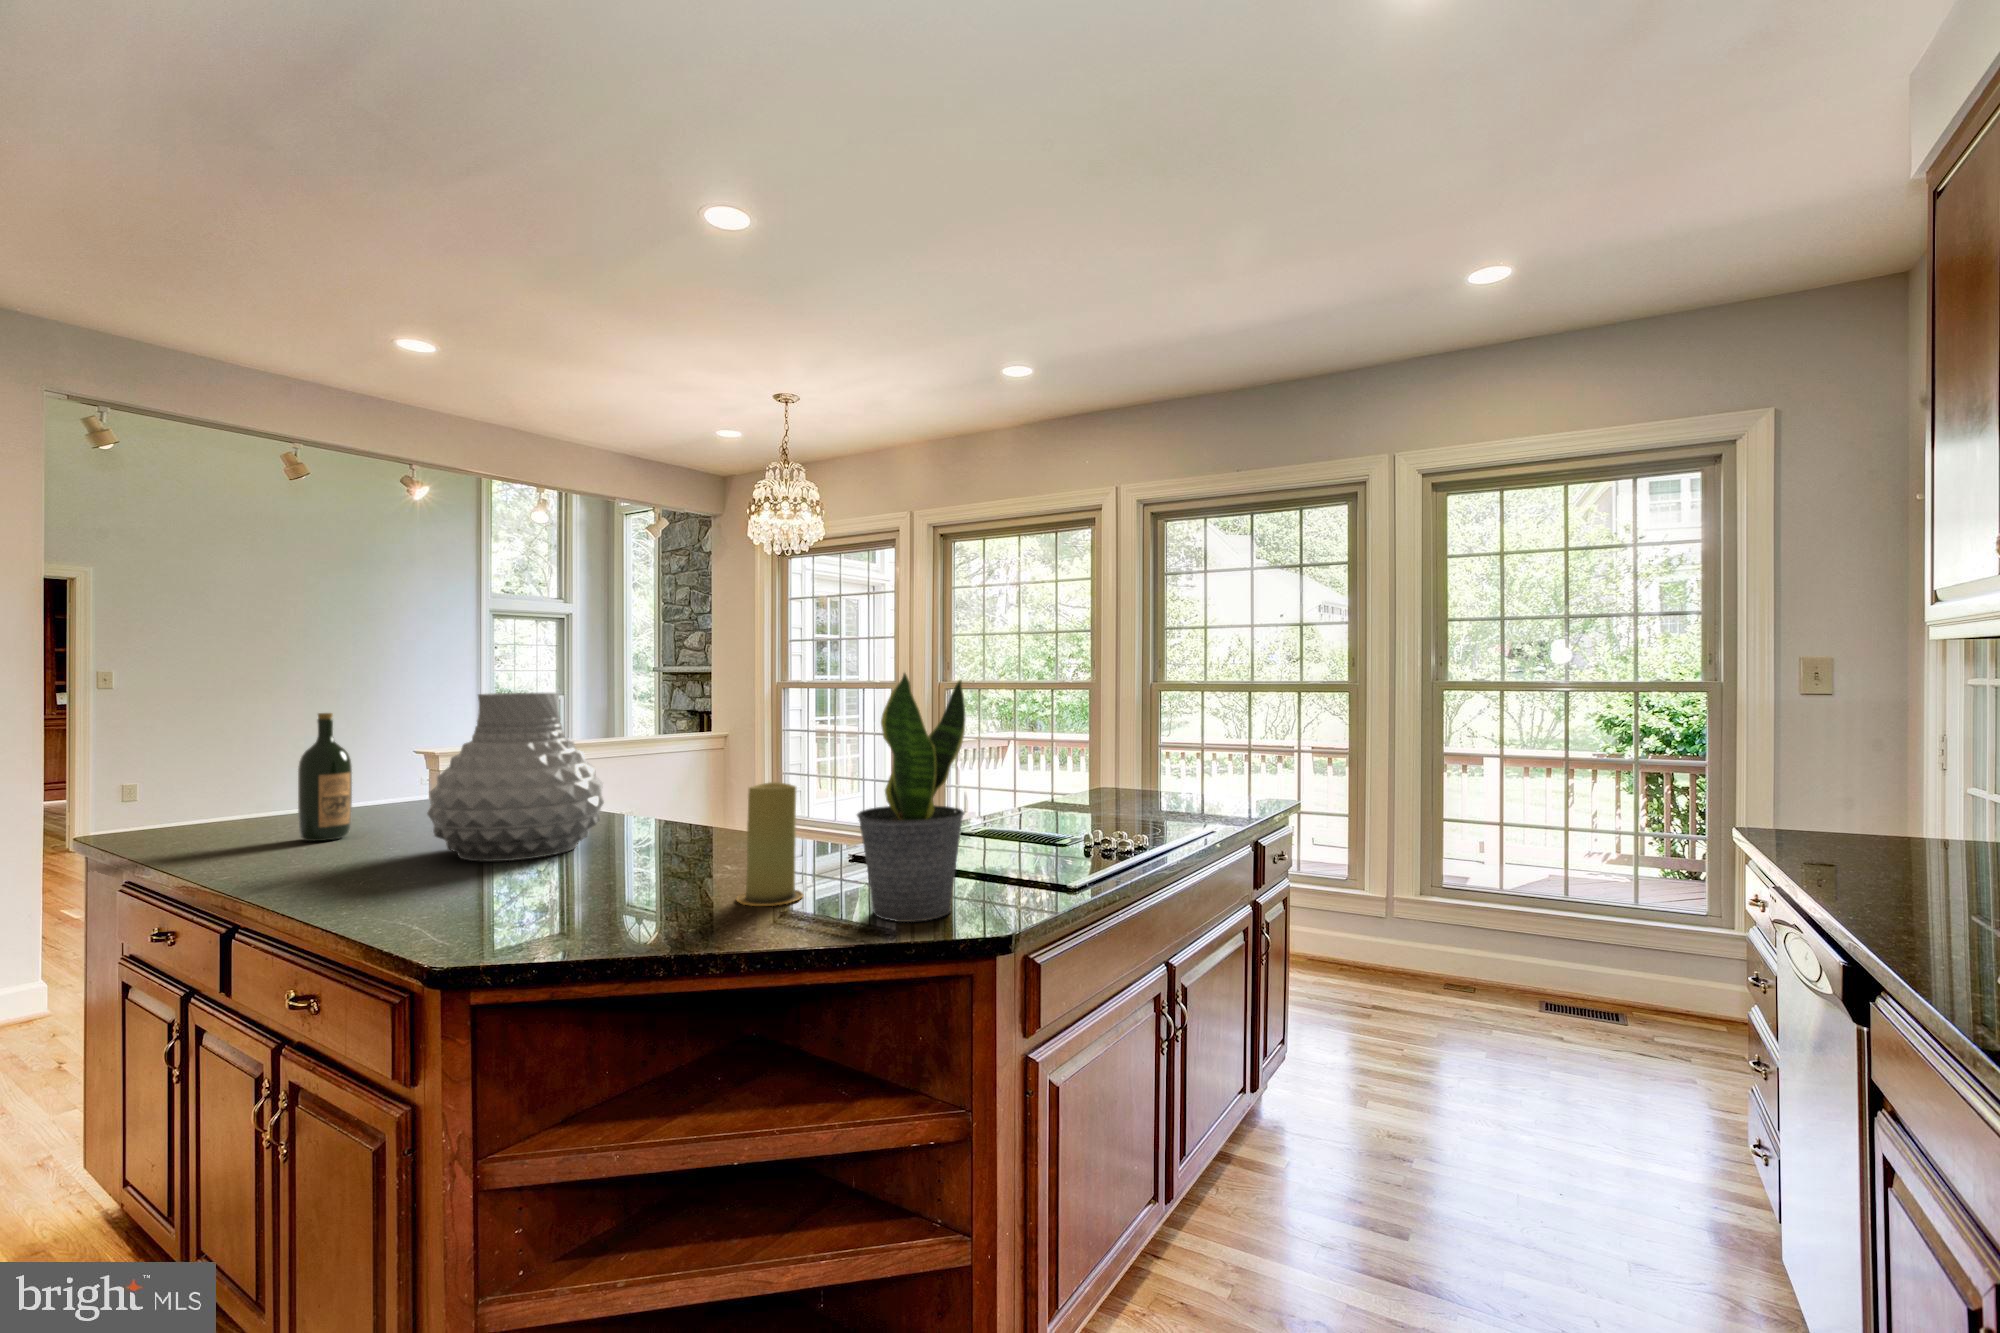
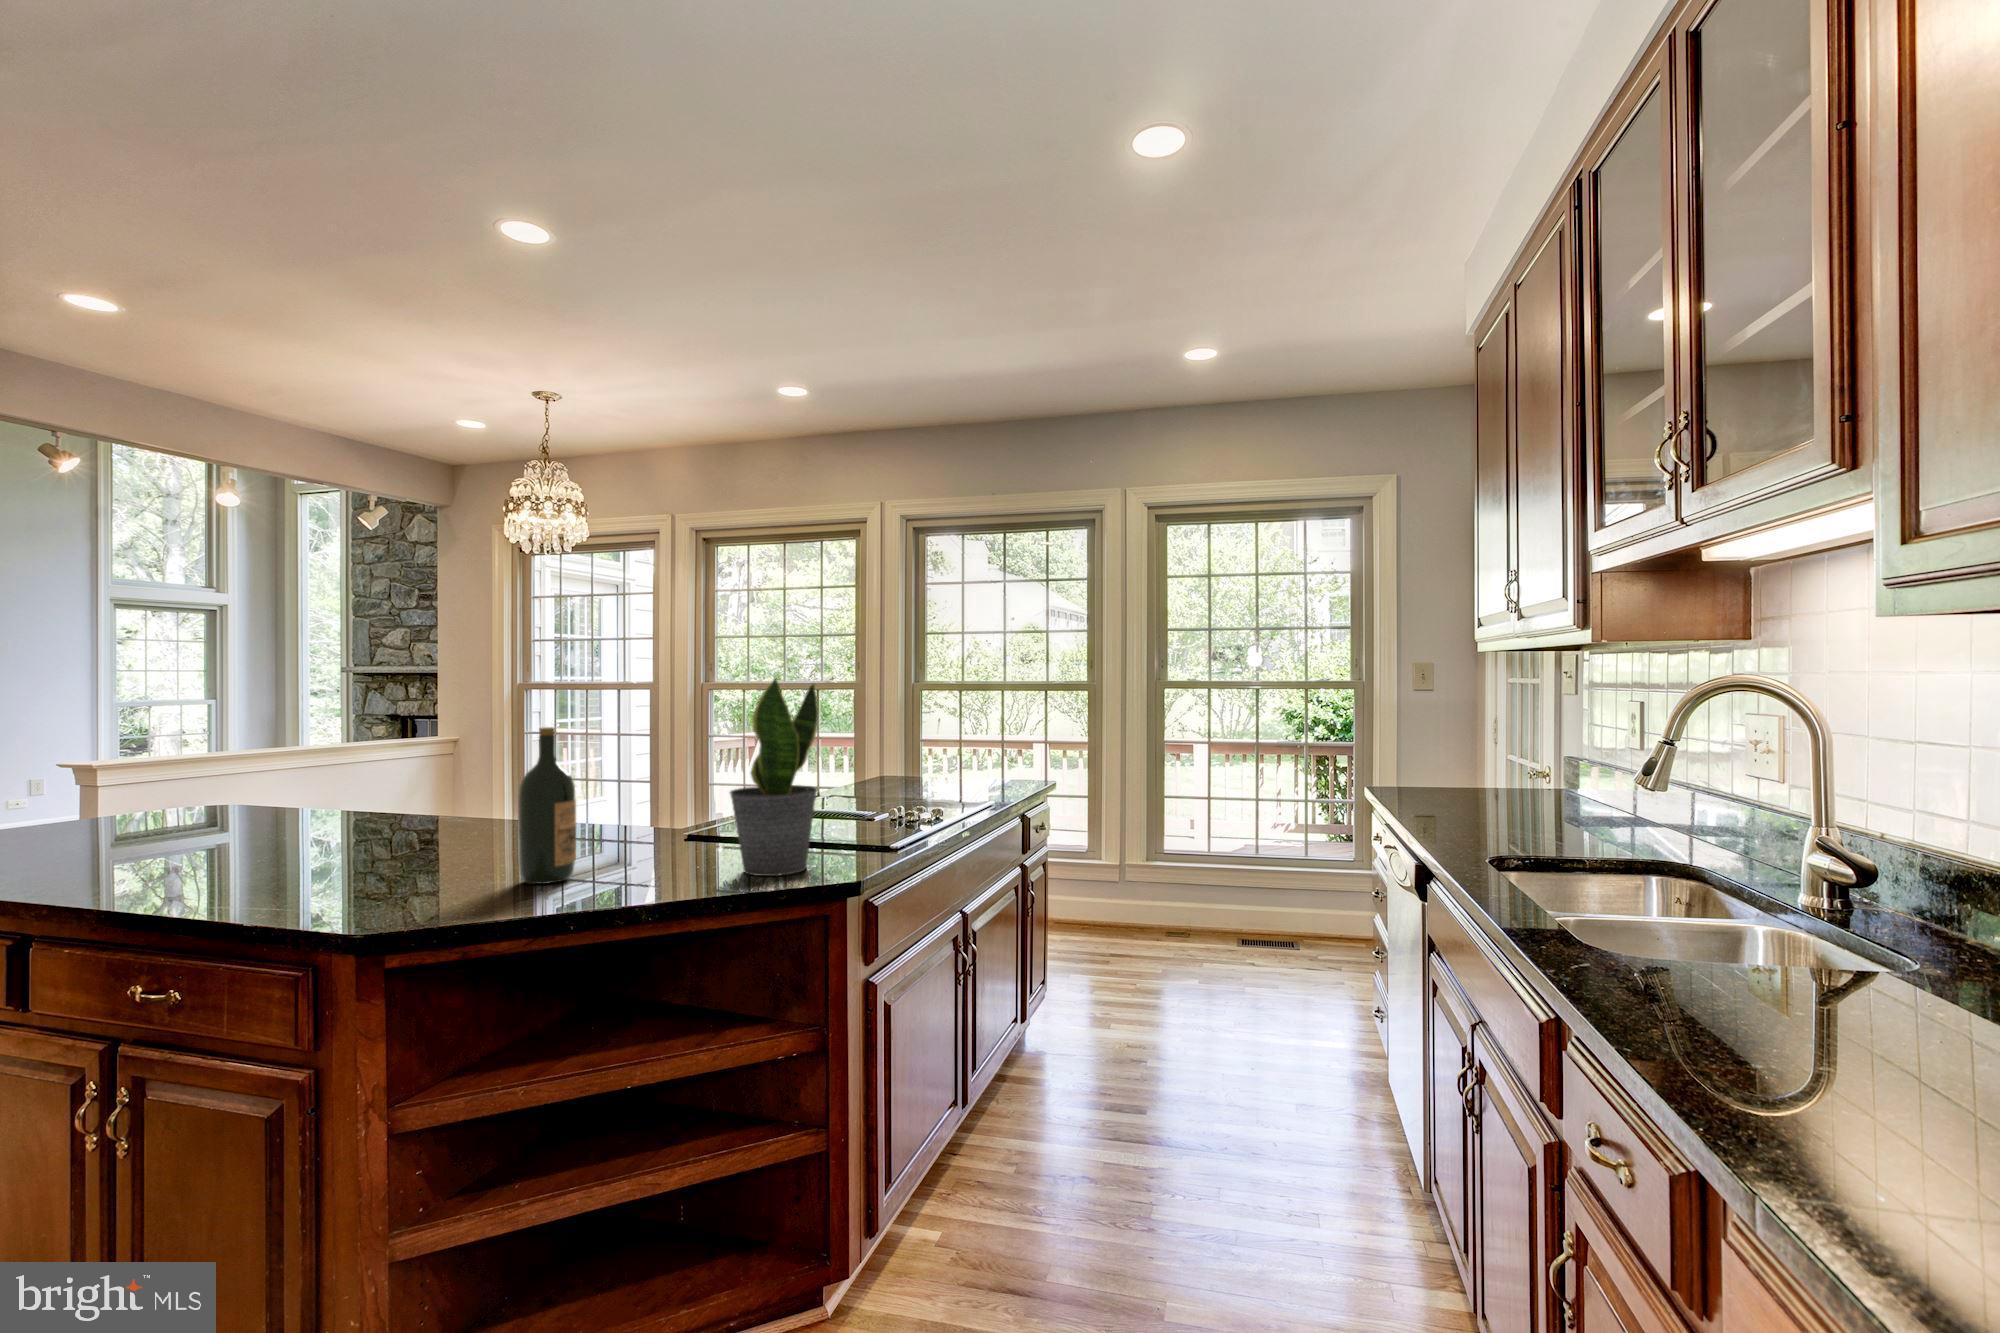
vase: present [427,693,604,861] -> none [254,697,439,861]
wine bottle: present [298,713,352,841] -> present [518,727,576,884]
candle: present [737,782,803,906] -> none [615,771,674,875]

